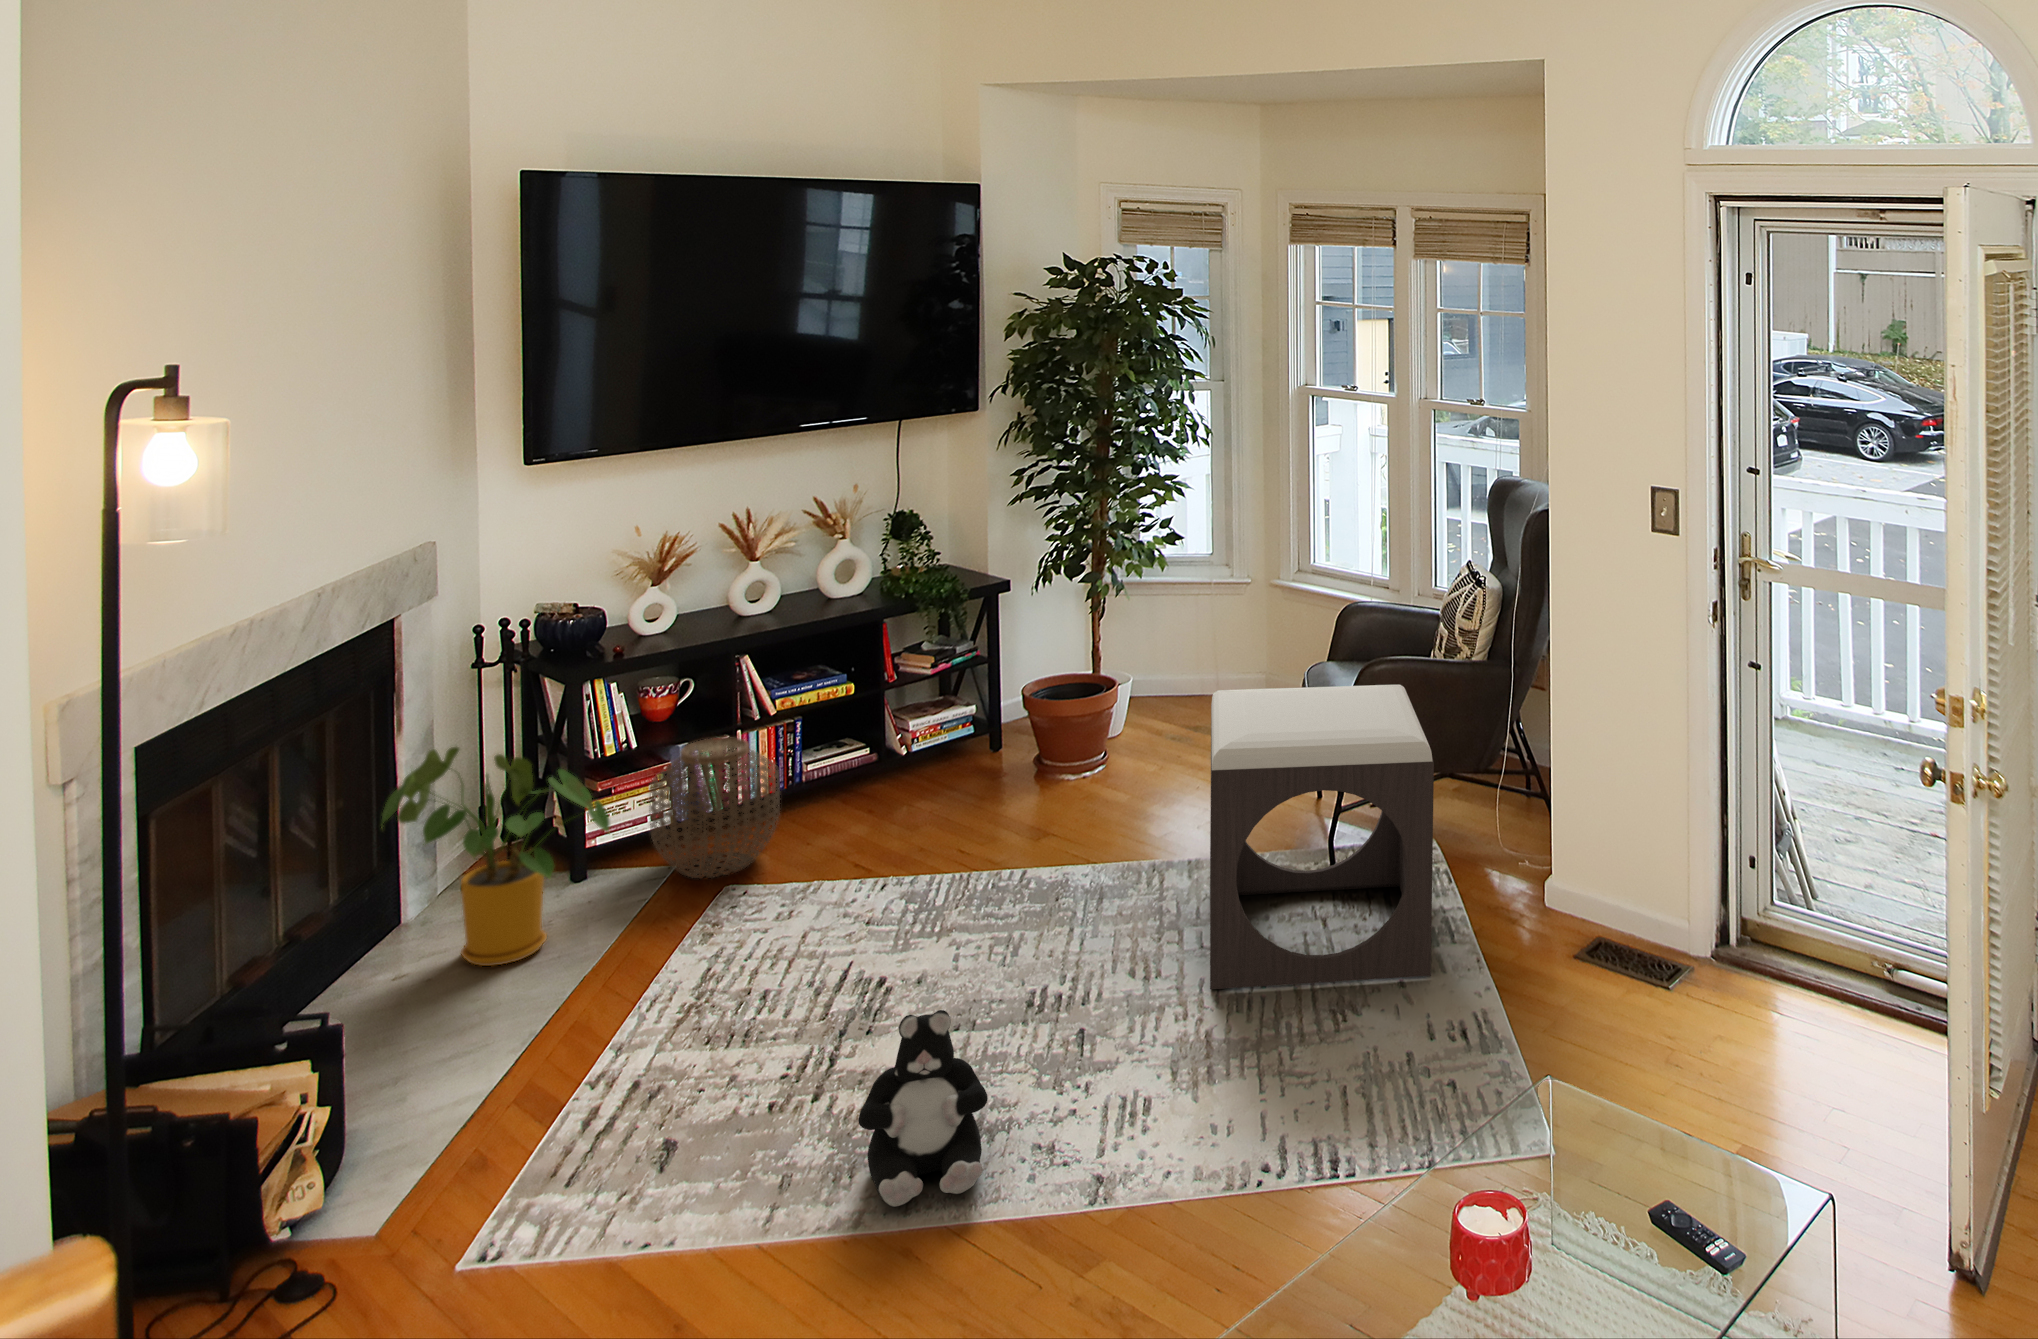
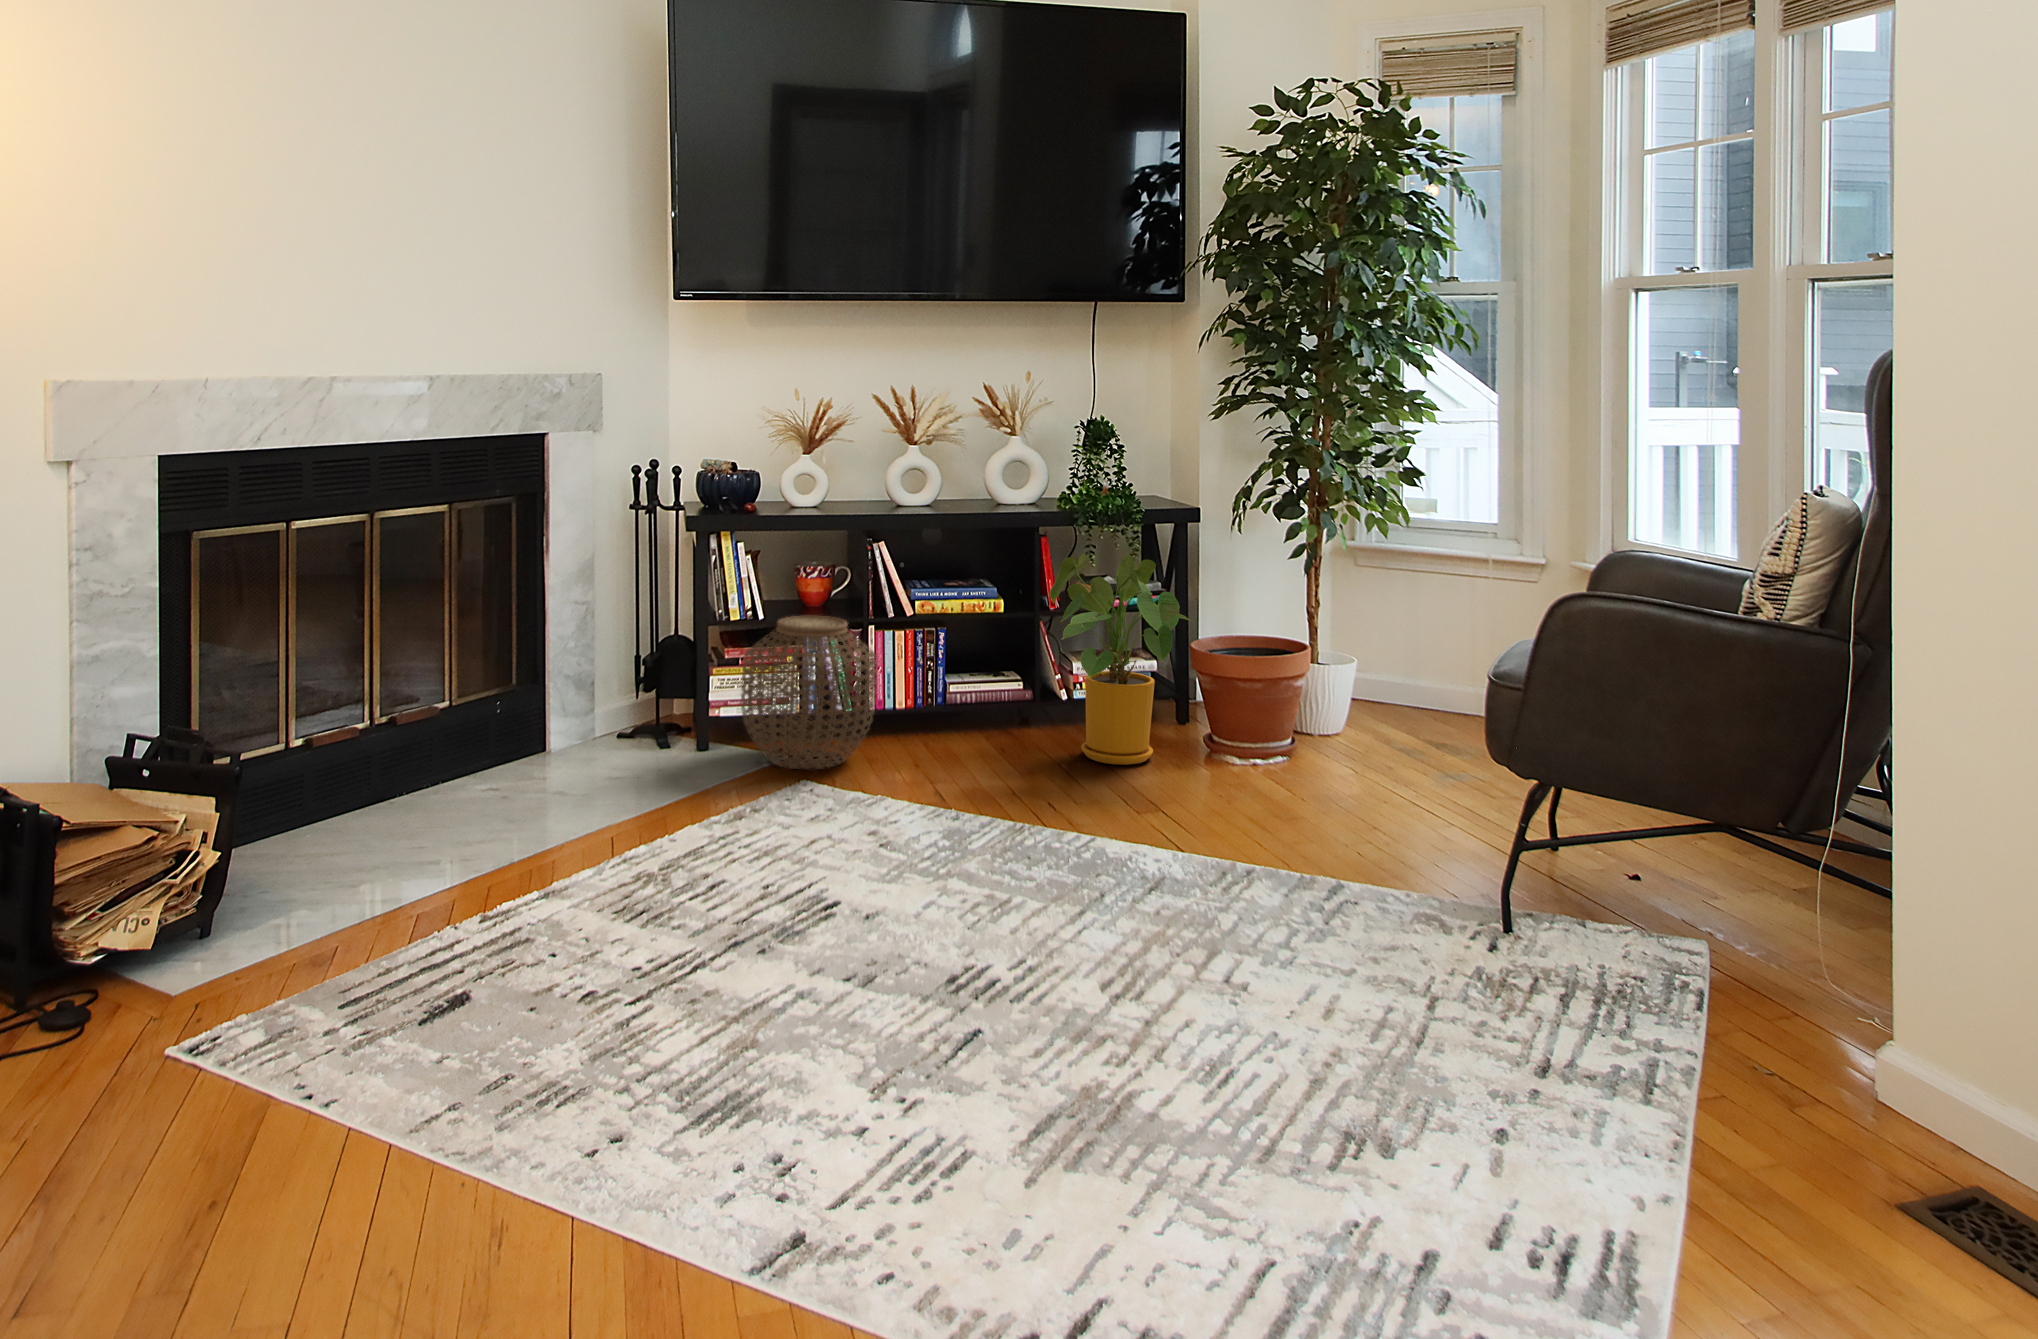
footstool: present [1210,685,1434,989] -> none [1191,612,1621,1137]
house plant: present [382,747,610,966] -> present [1049,554,1189,765]
plush toy: present [858,1010,988,1207] -> none [504,894,715,1179]

